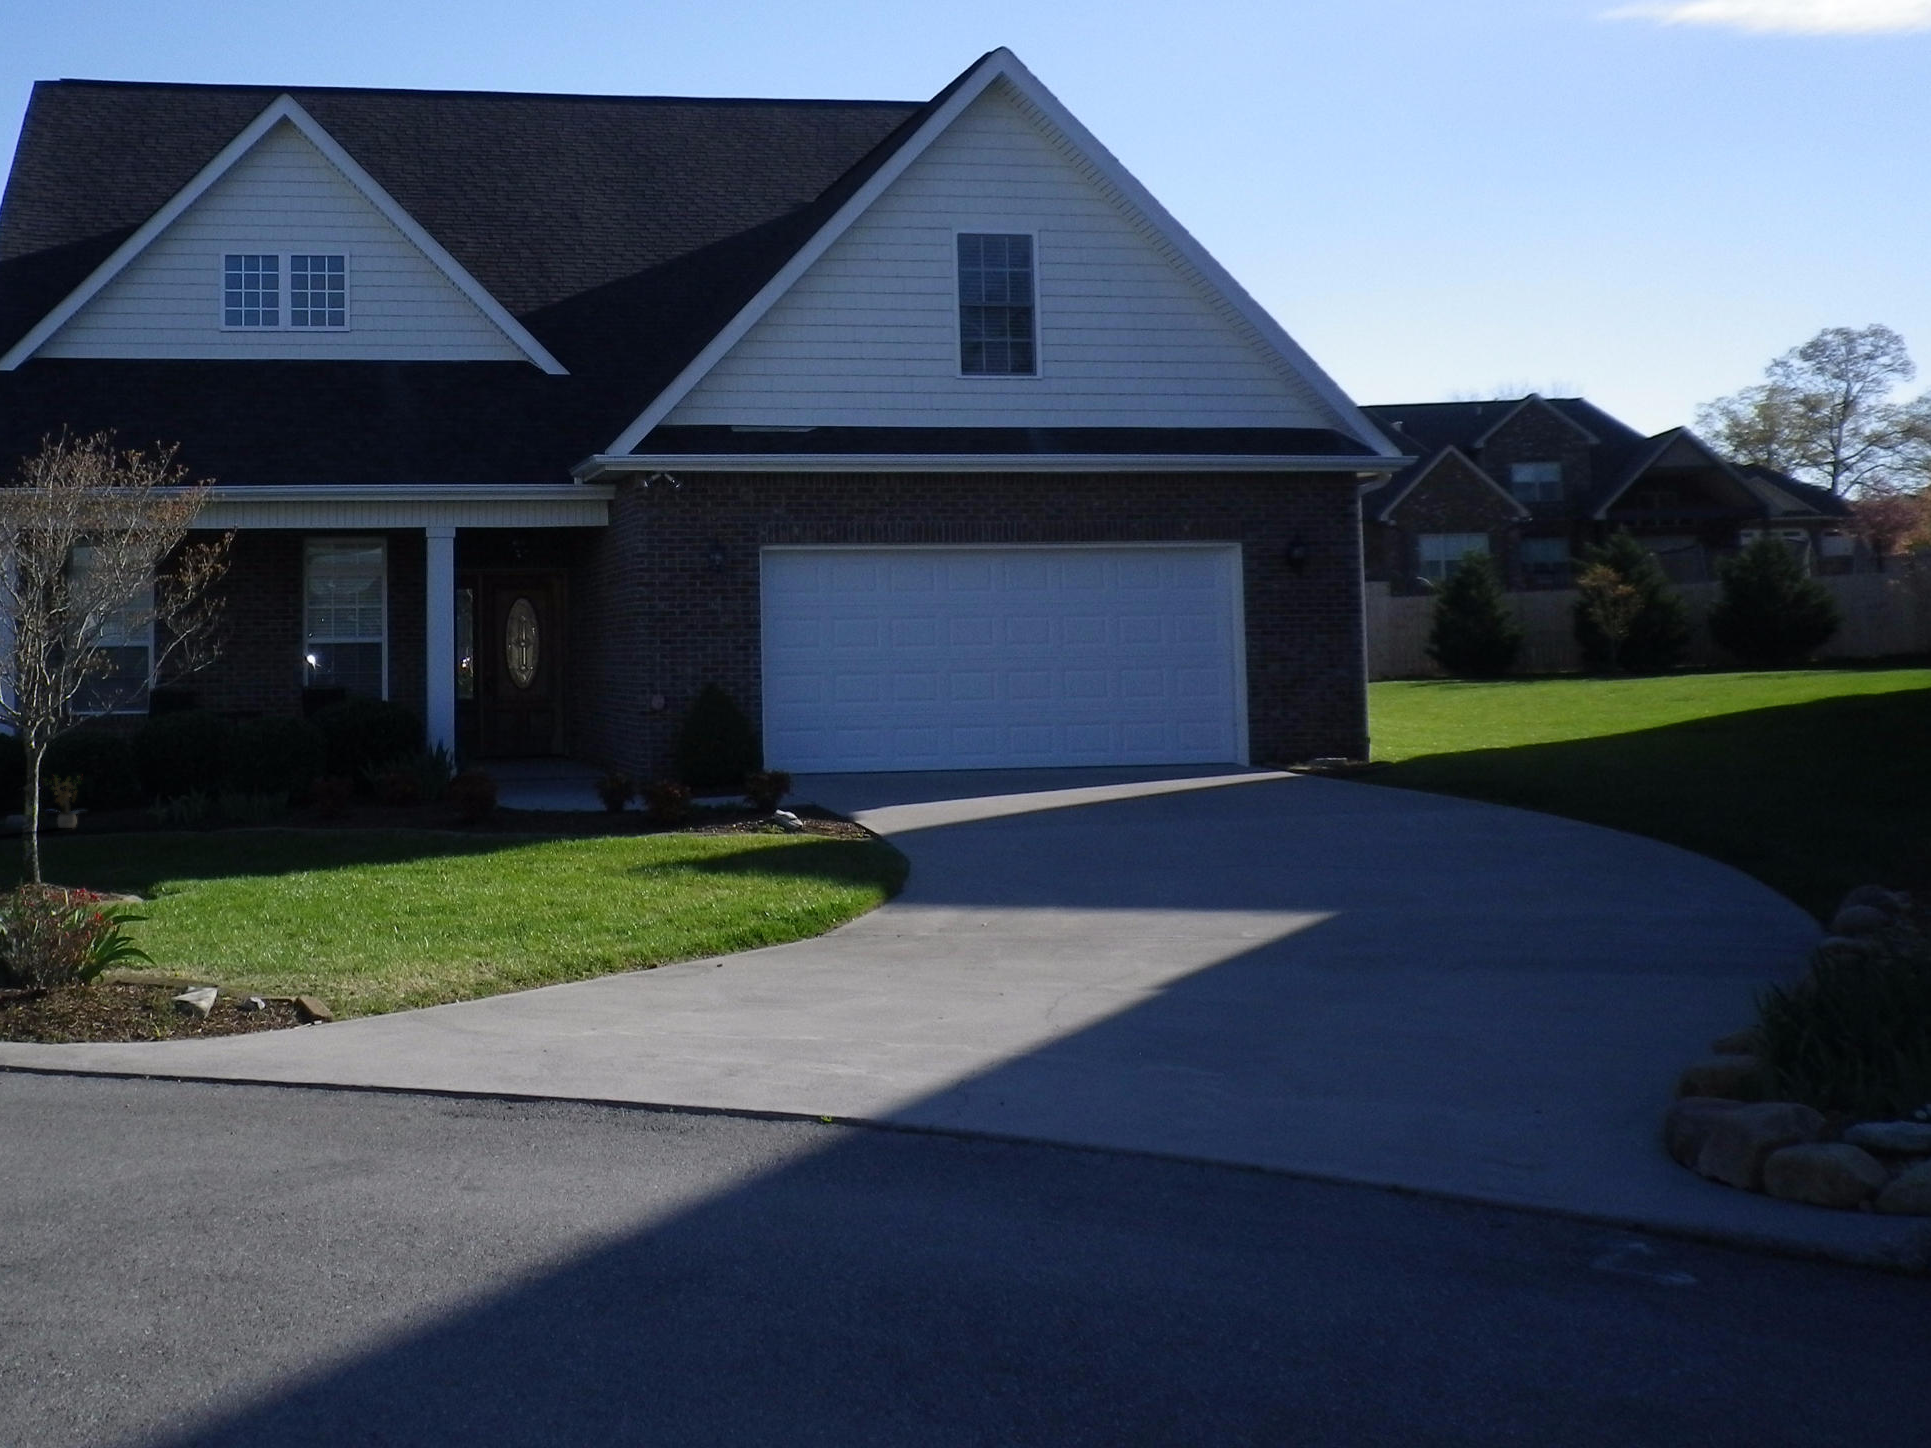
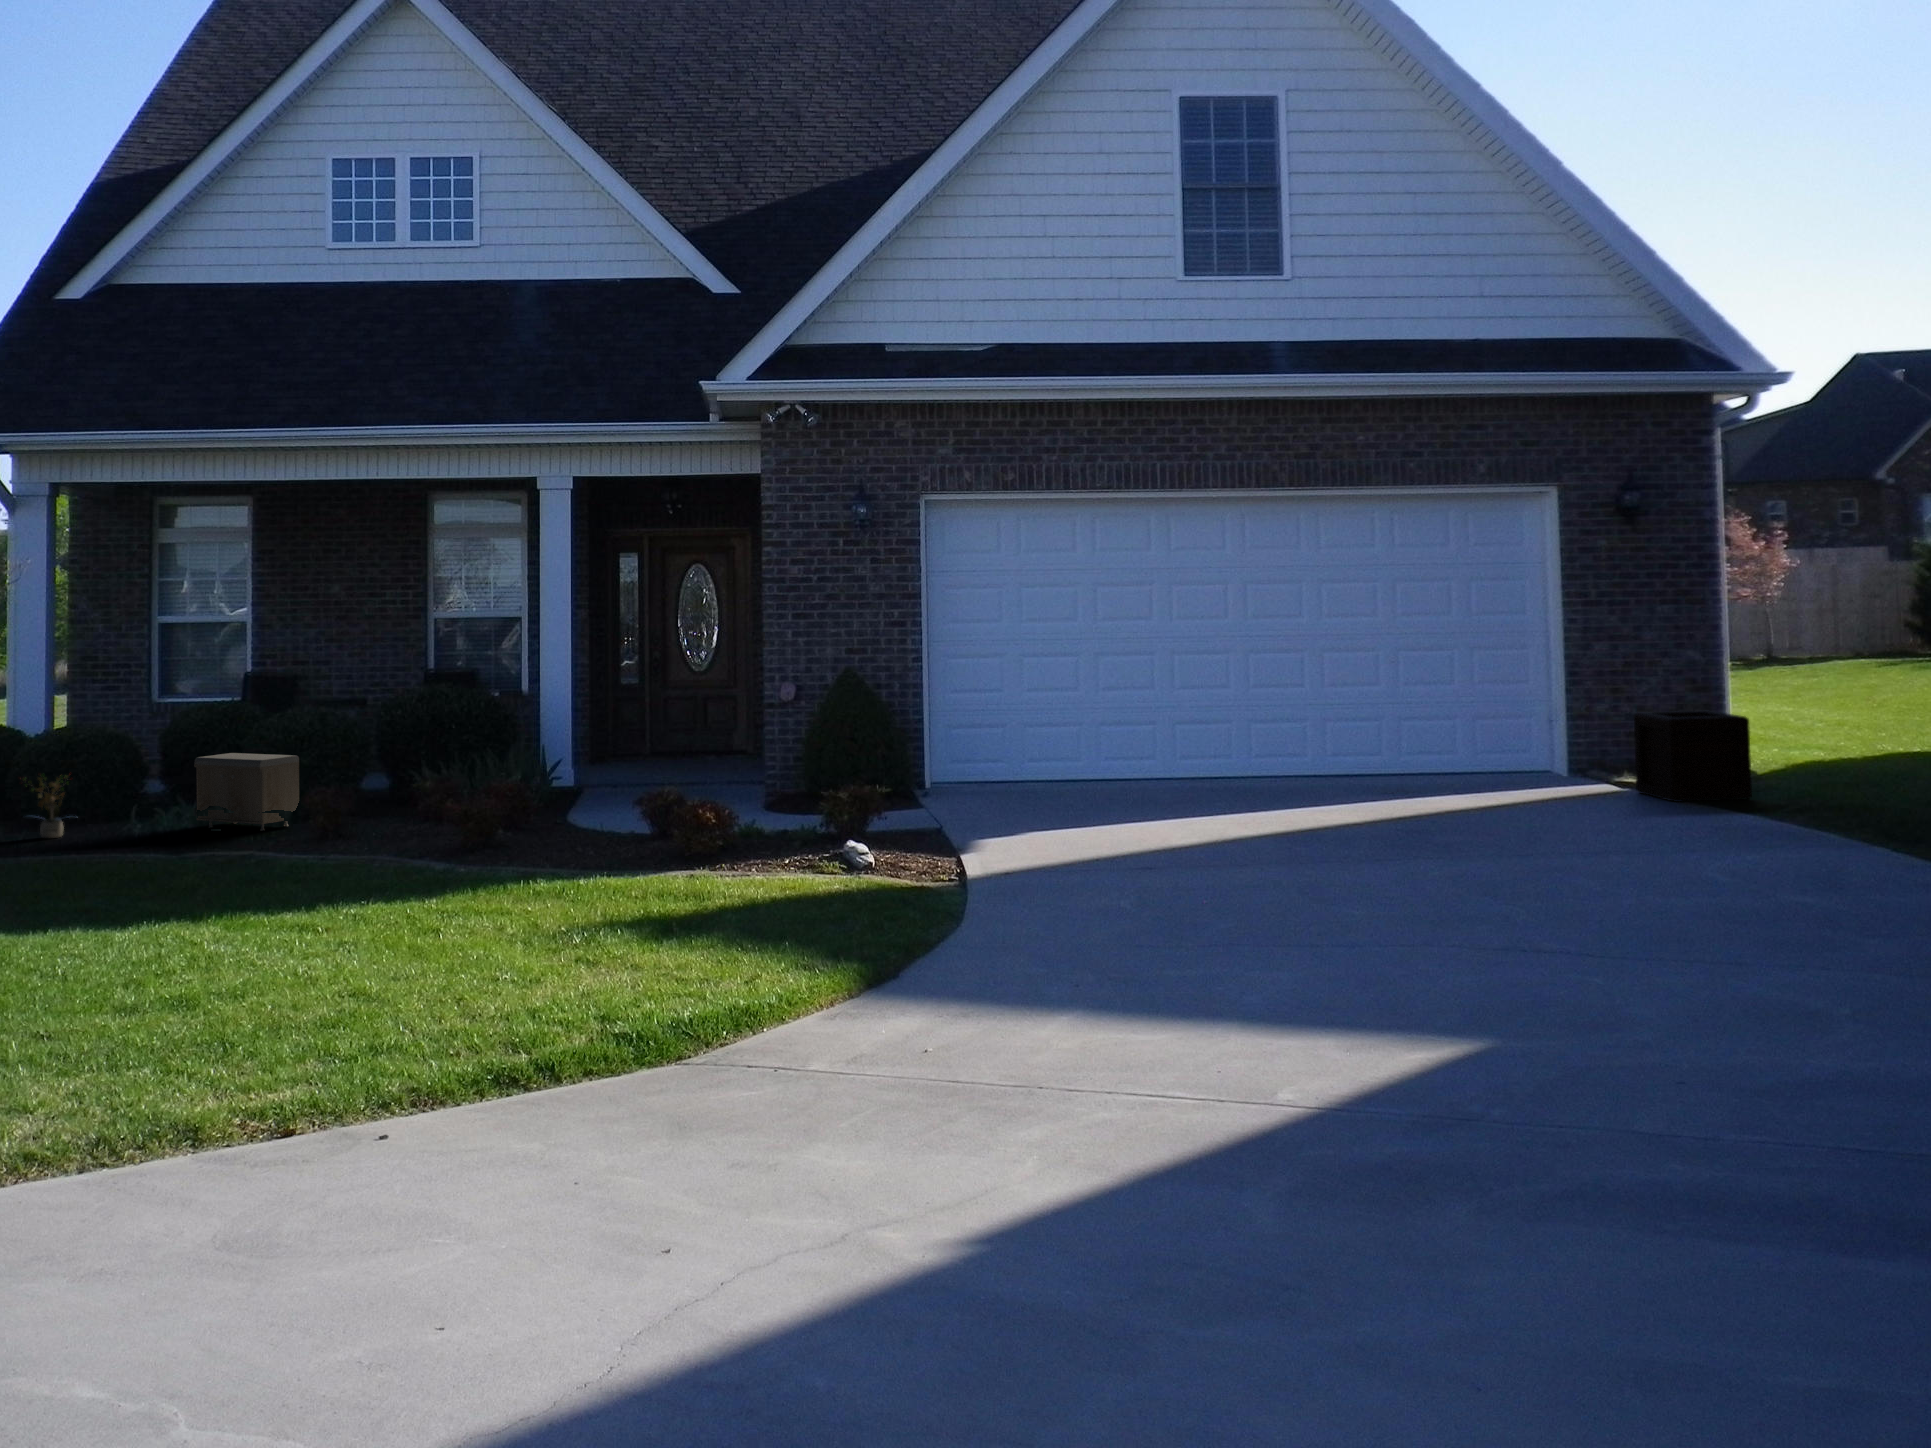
wooden crate: none [1299,717,1390,786] -> present [1634,711,1752,802]
storage bench: none [176,758,264,821] -> present [194,753,300,831]

